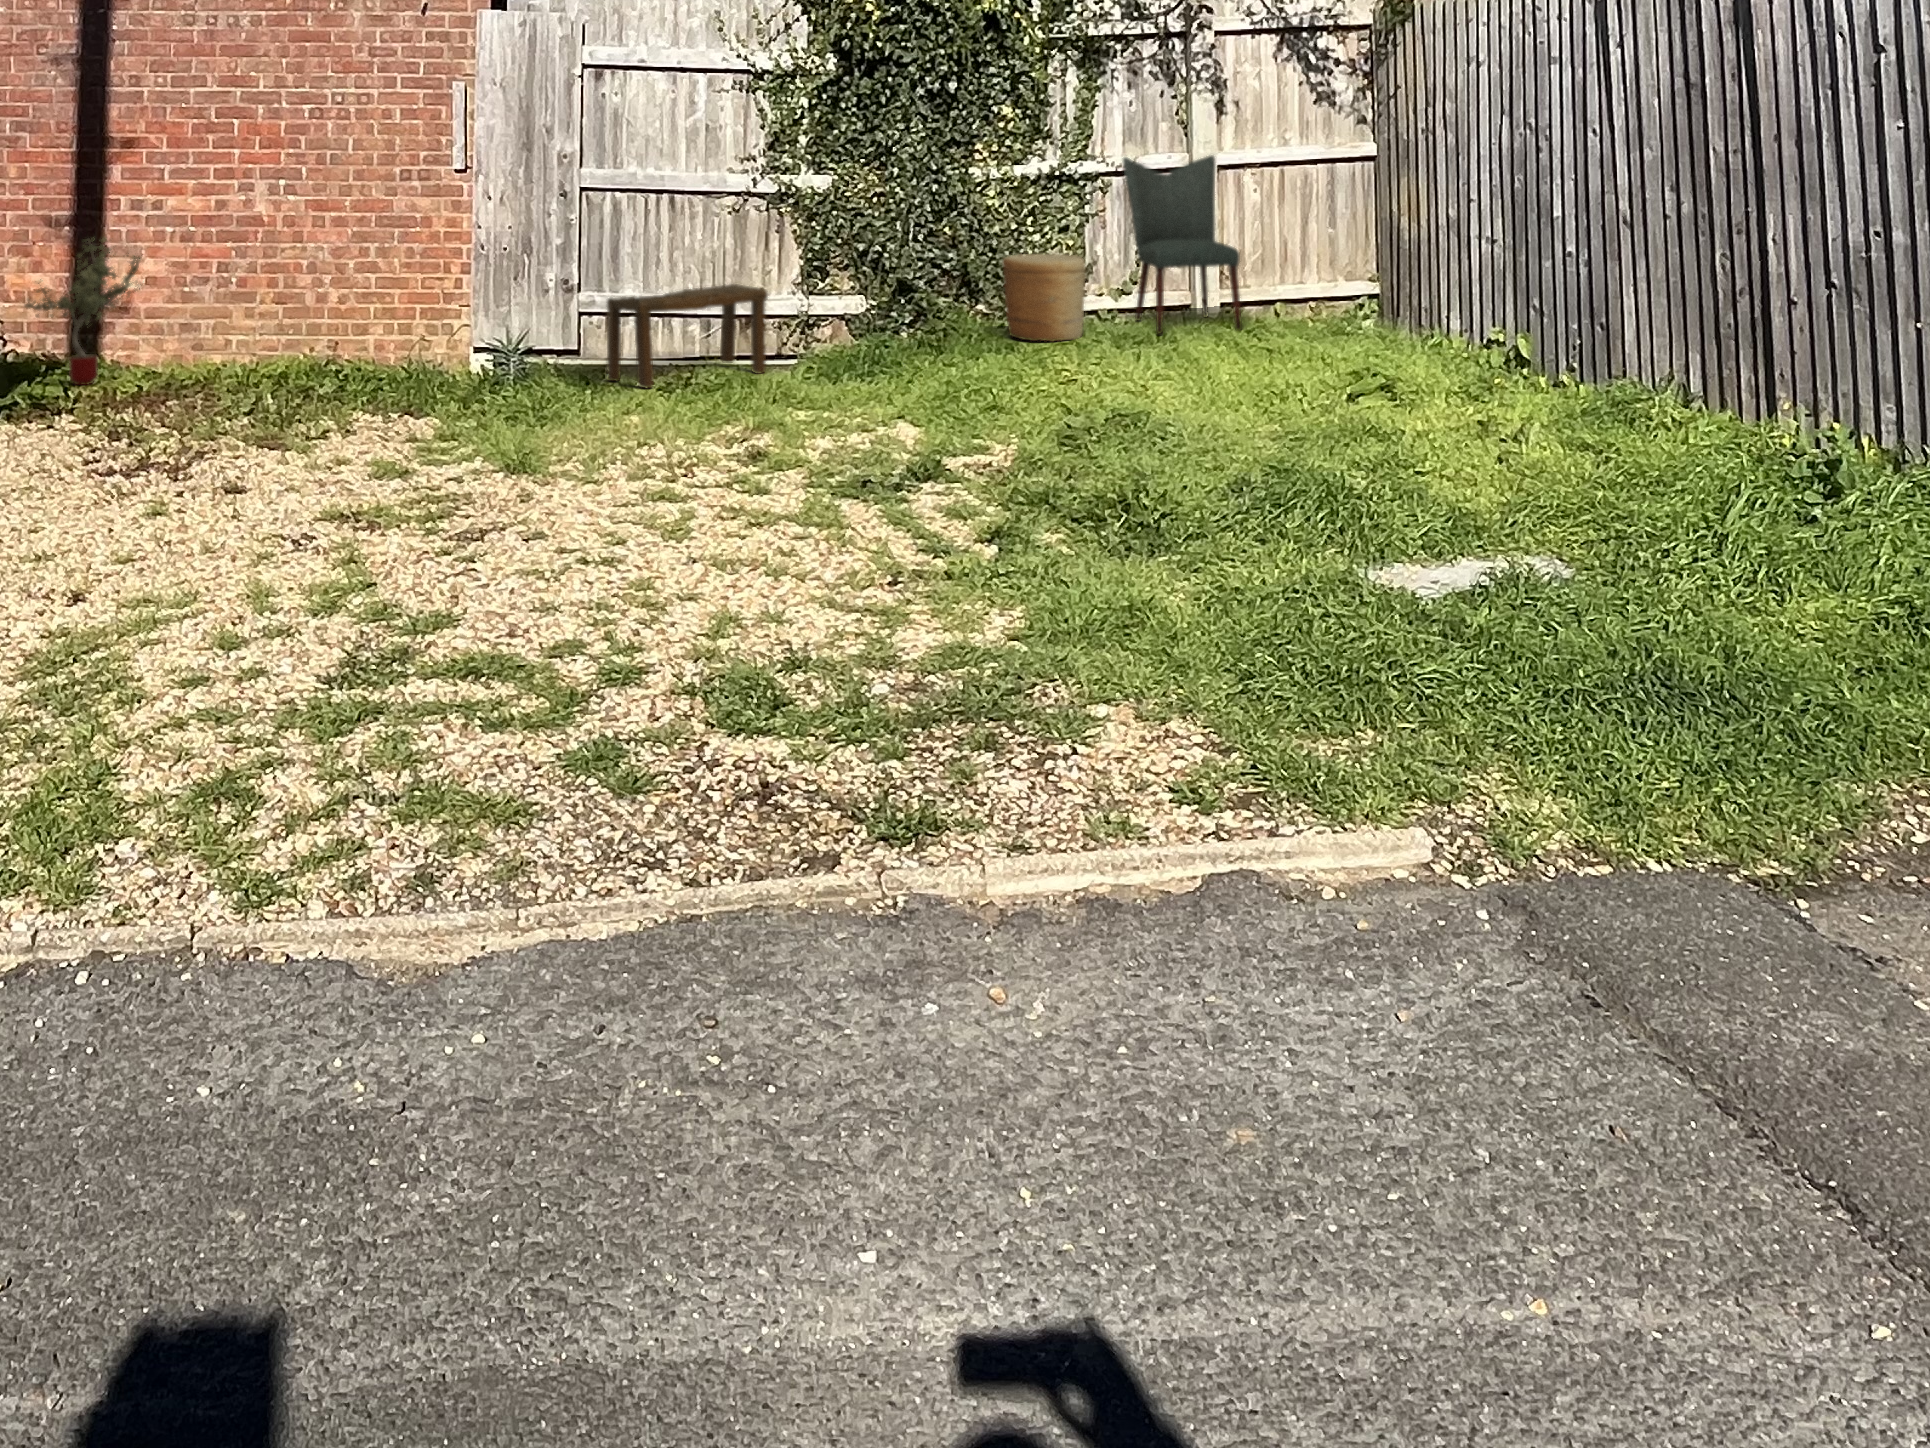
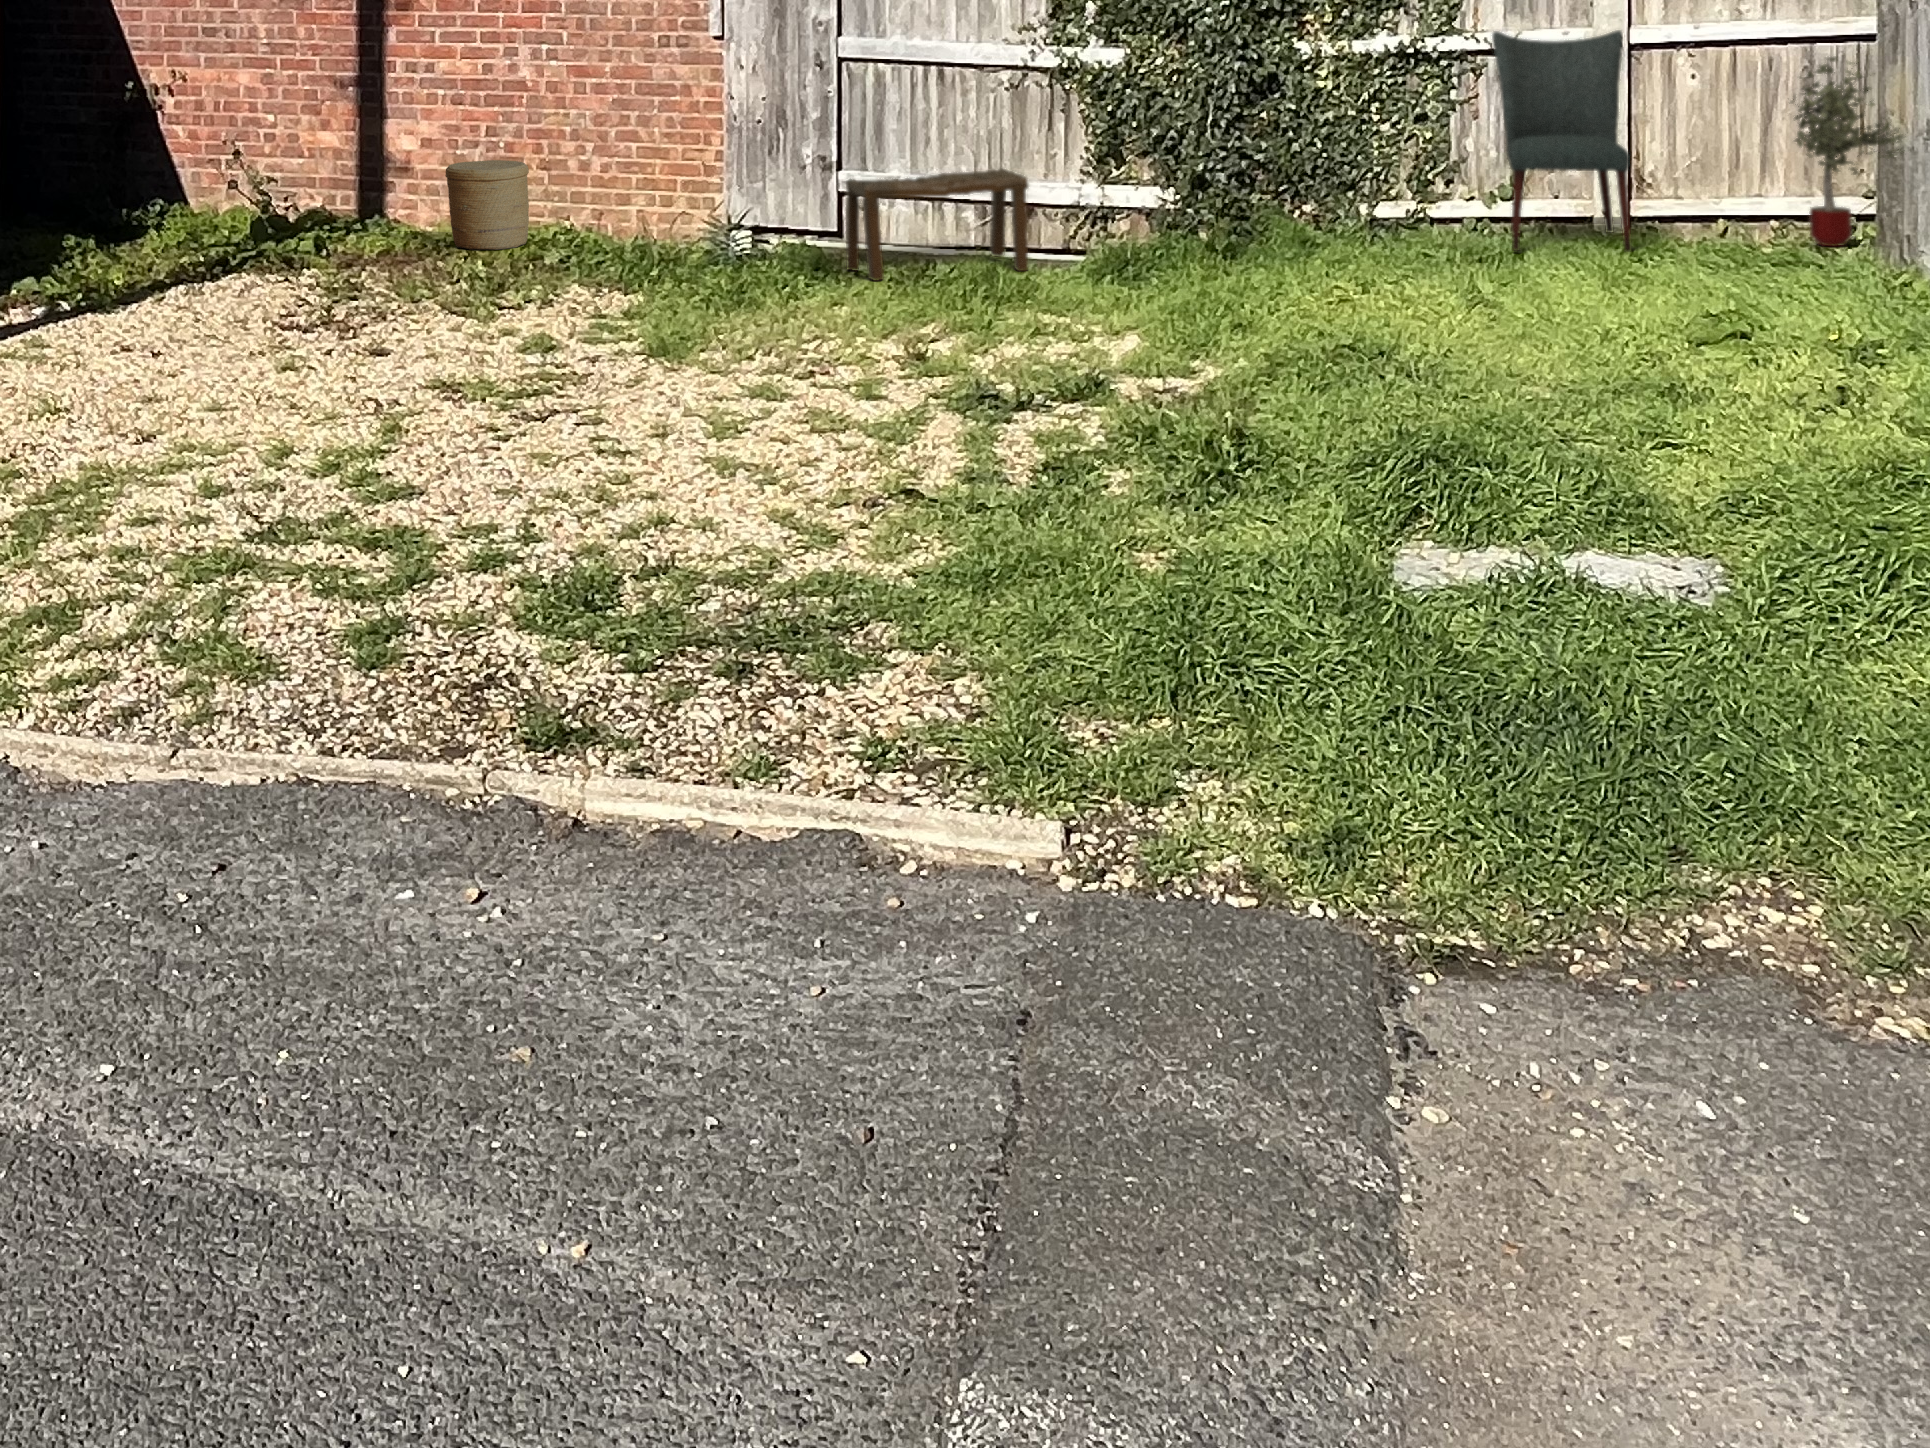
potted tree: present [25,238,142,385] -> present [1791,57,1904,246]
woven basket: present [1002,254,1085,341] -> present [445,160,529,250]

